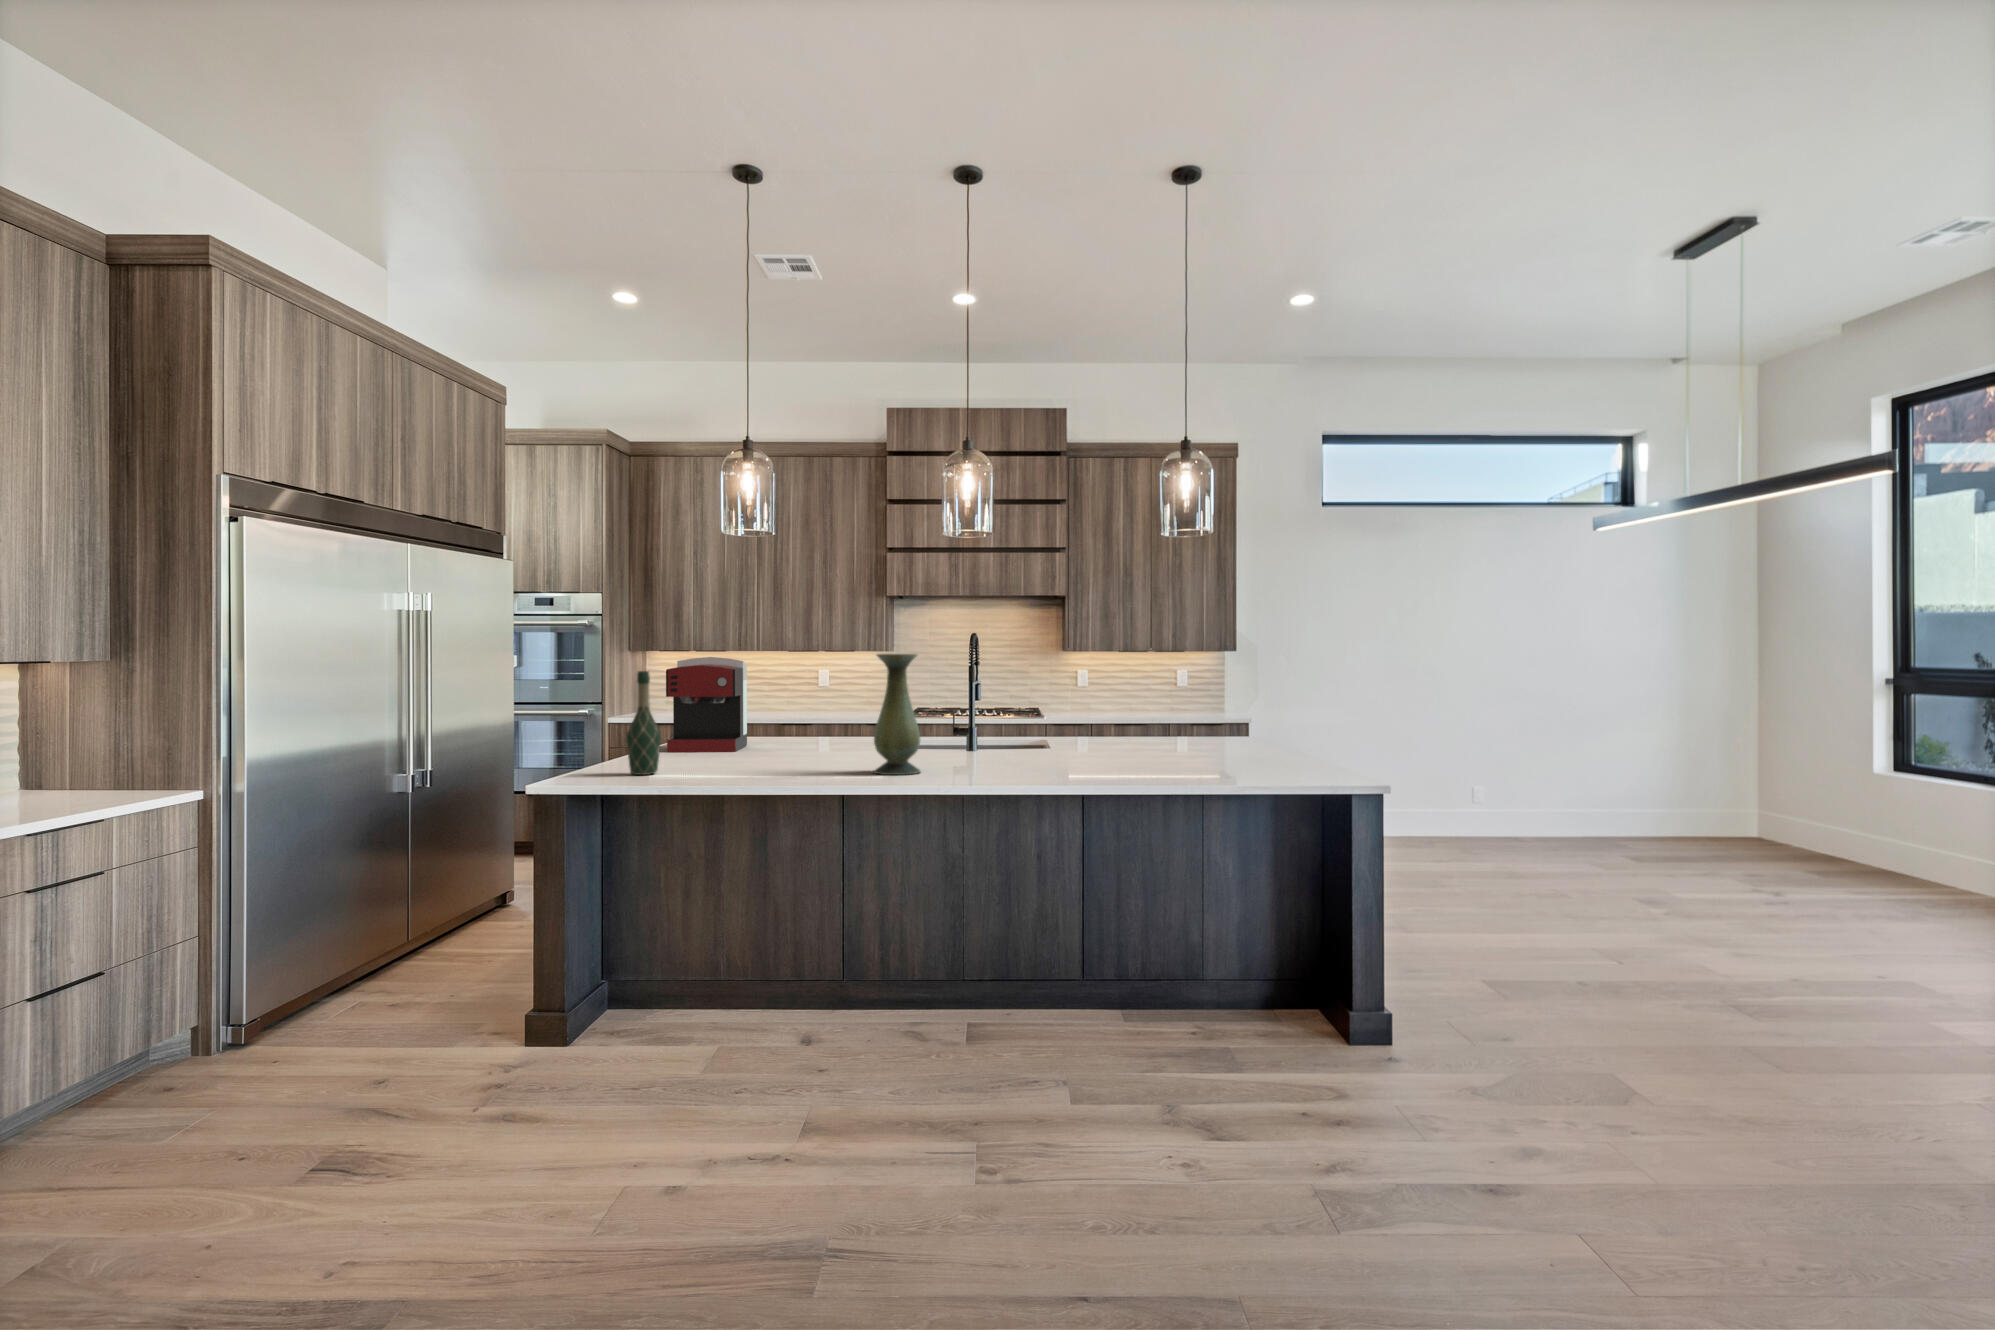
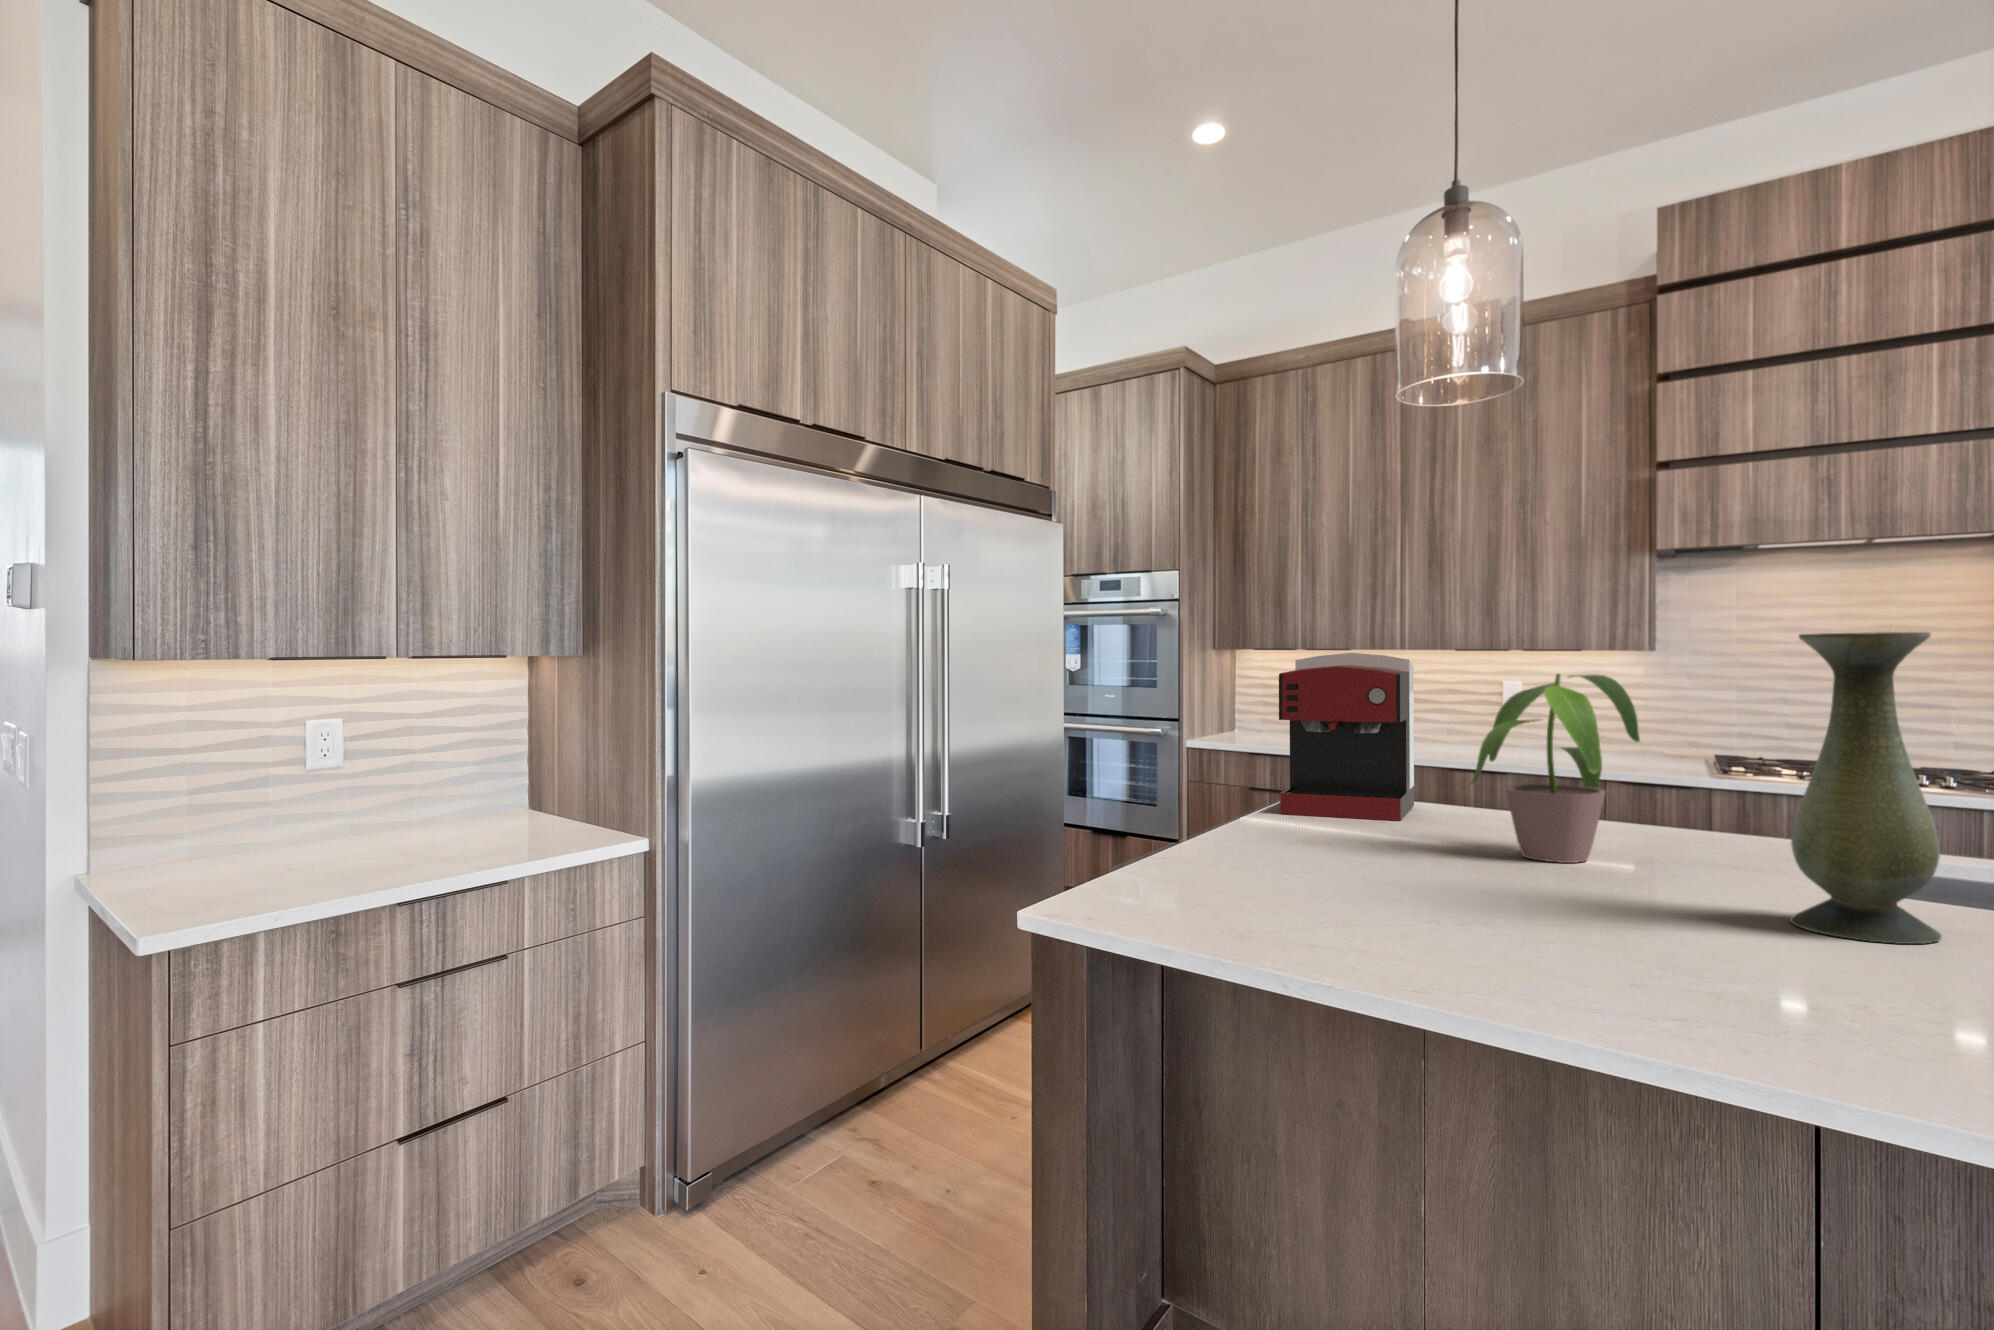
potted plant: none [750,669,854,762] -> present [1471,674,1640,863]
wine bottle: present [626,671,661,775] -> none [1216,674,1282,878]

